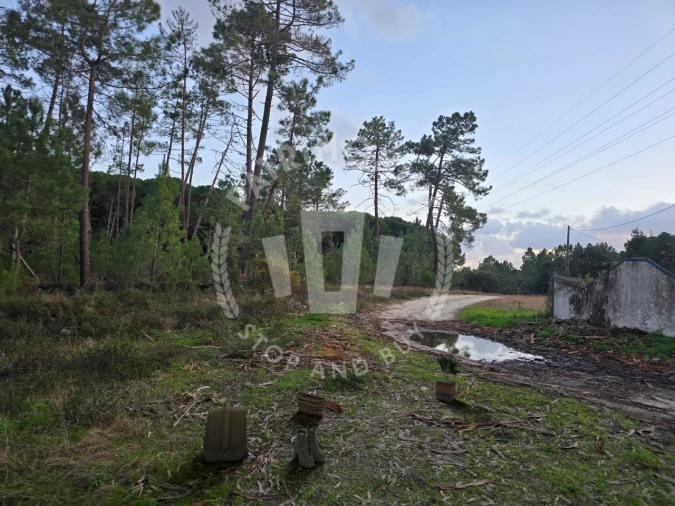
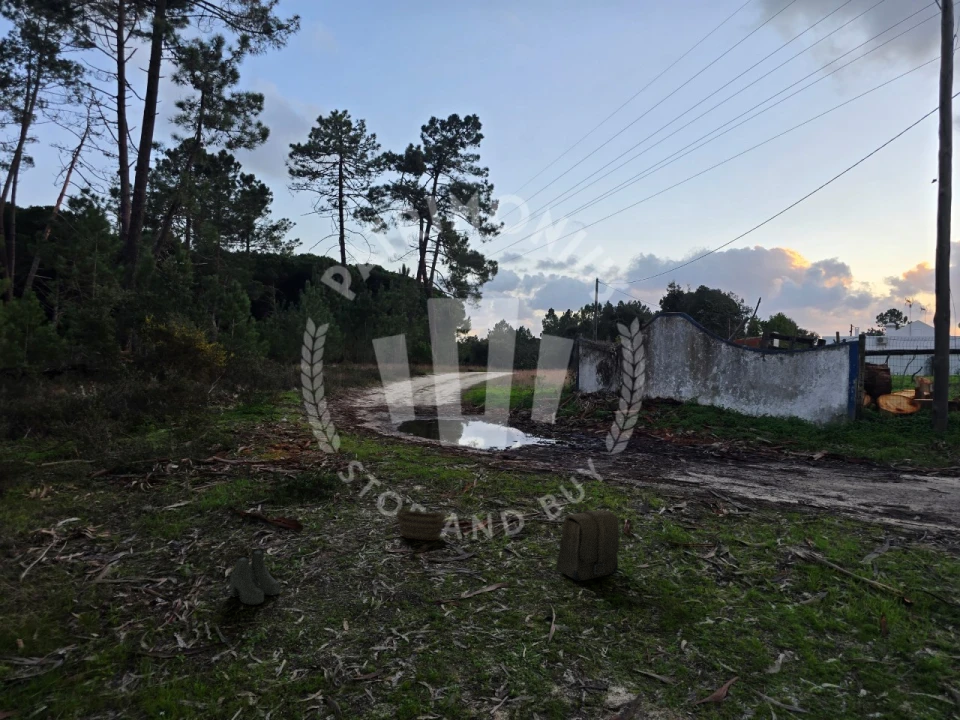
potted tree: present [436,357,461,402] -> none [433,441,470,501]
basket: present [297,380,327,416] -> present [397,494,445,541]
backpack: present [201,401,248,462] -> present [556,504,619,581]

